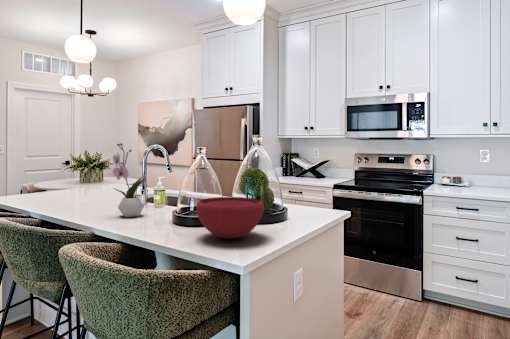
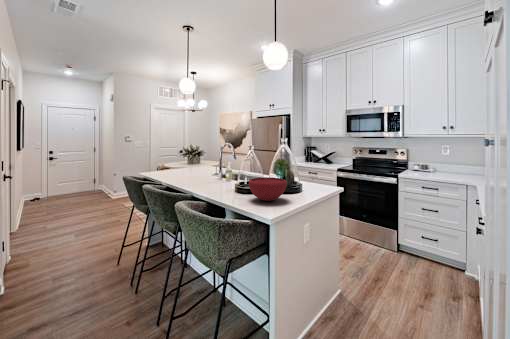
flower arrangement: present [113,143,145,217] -> none [201,146,220,188]

